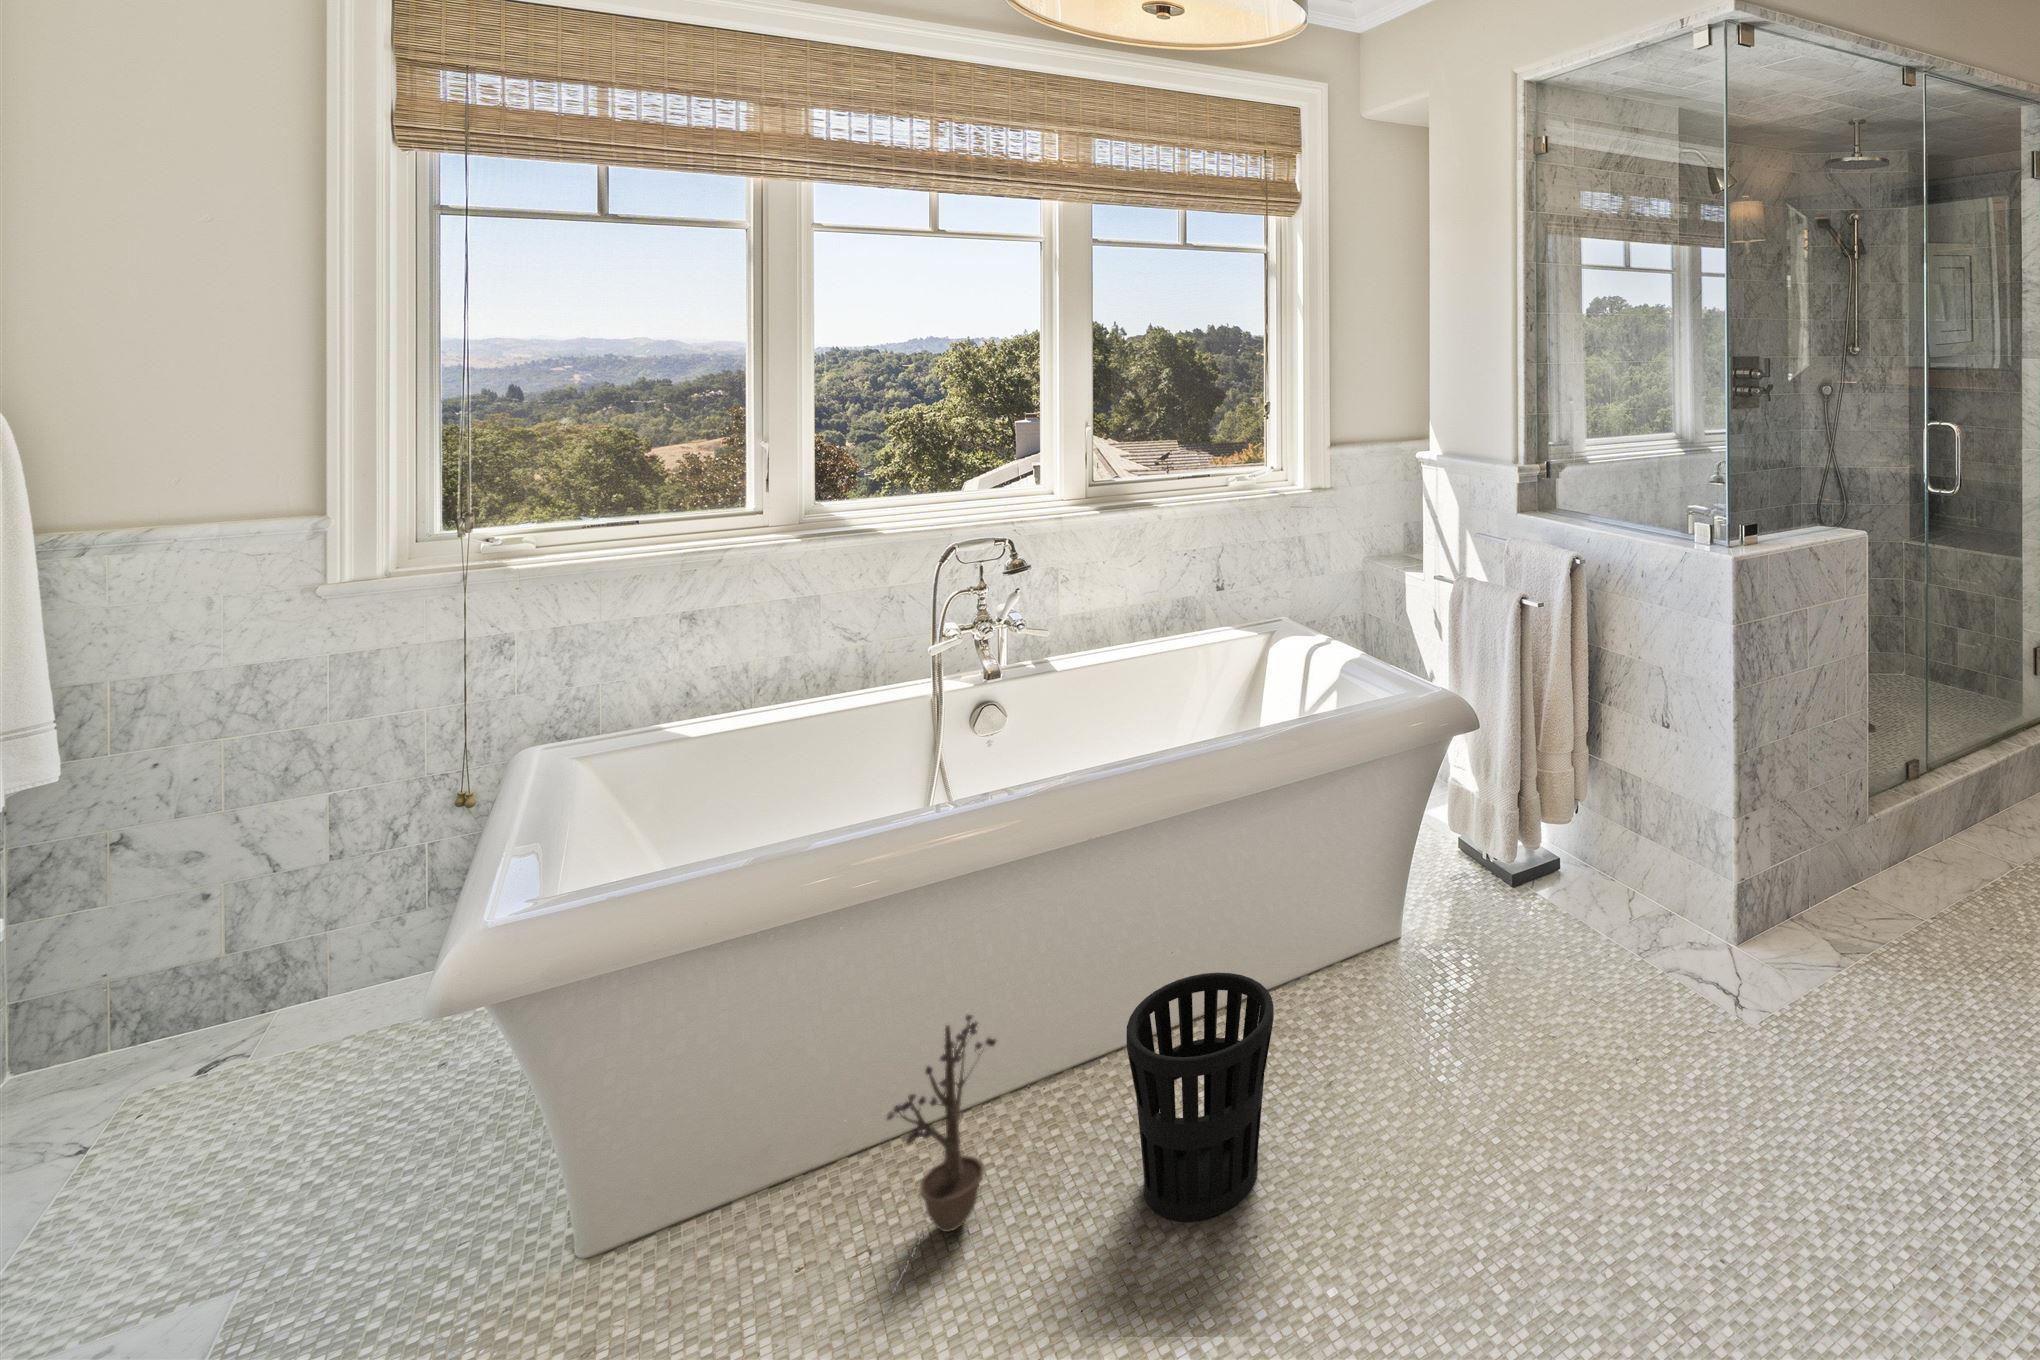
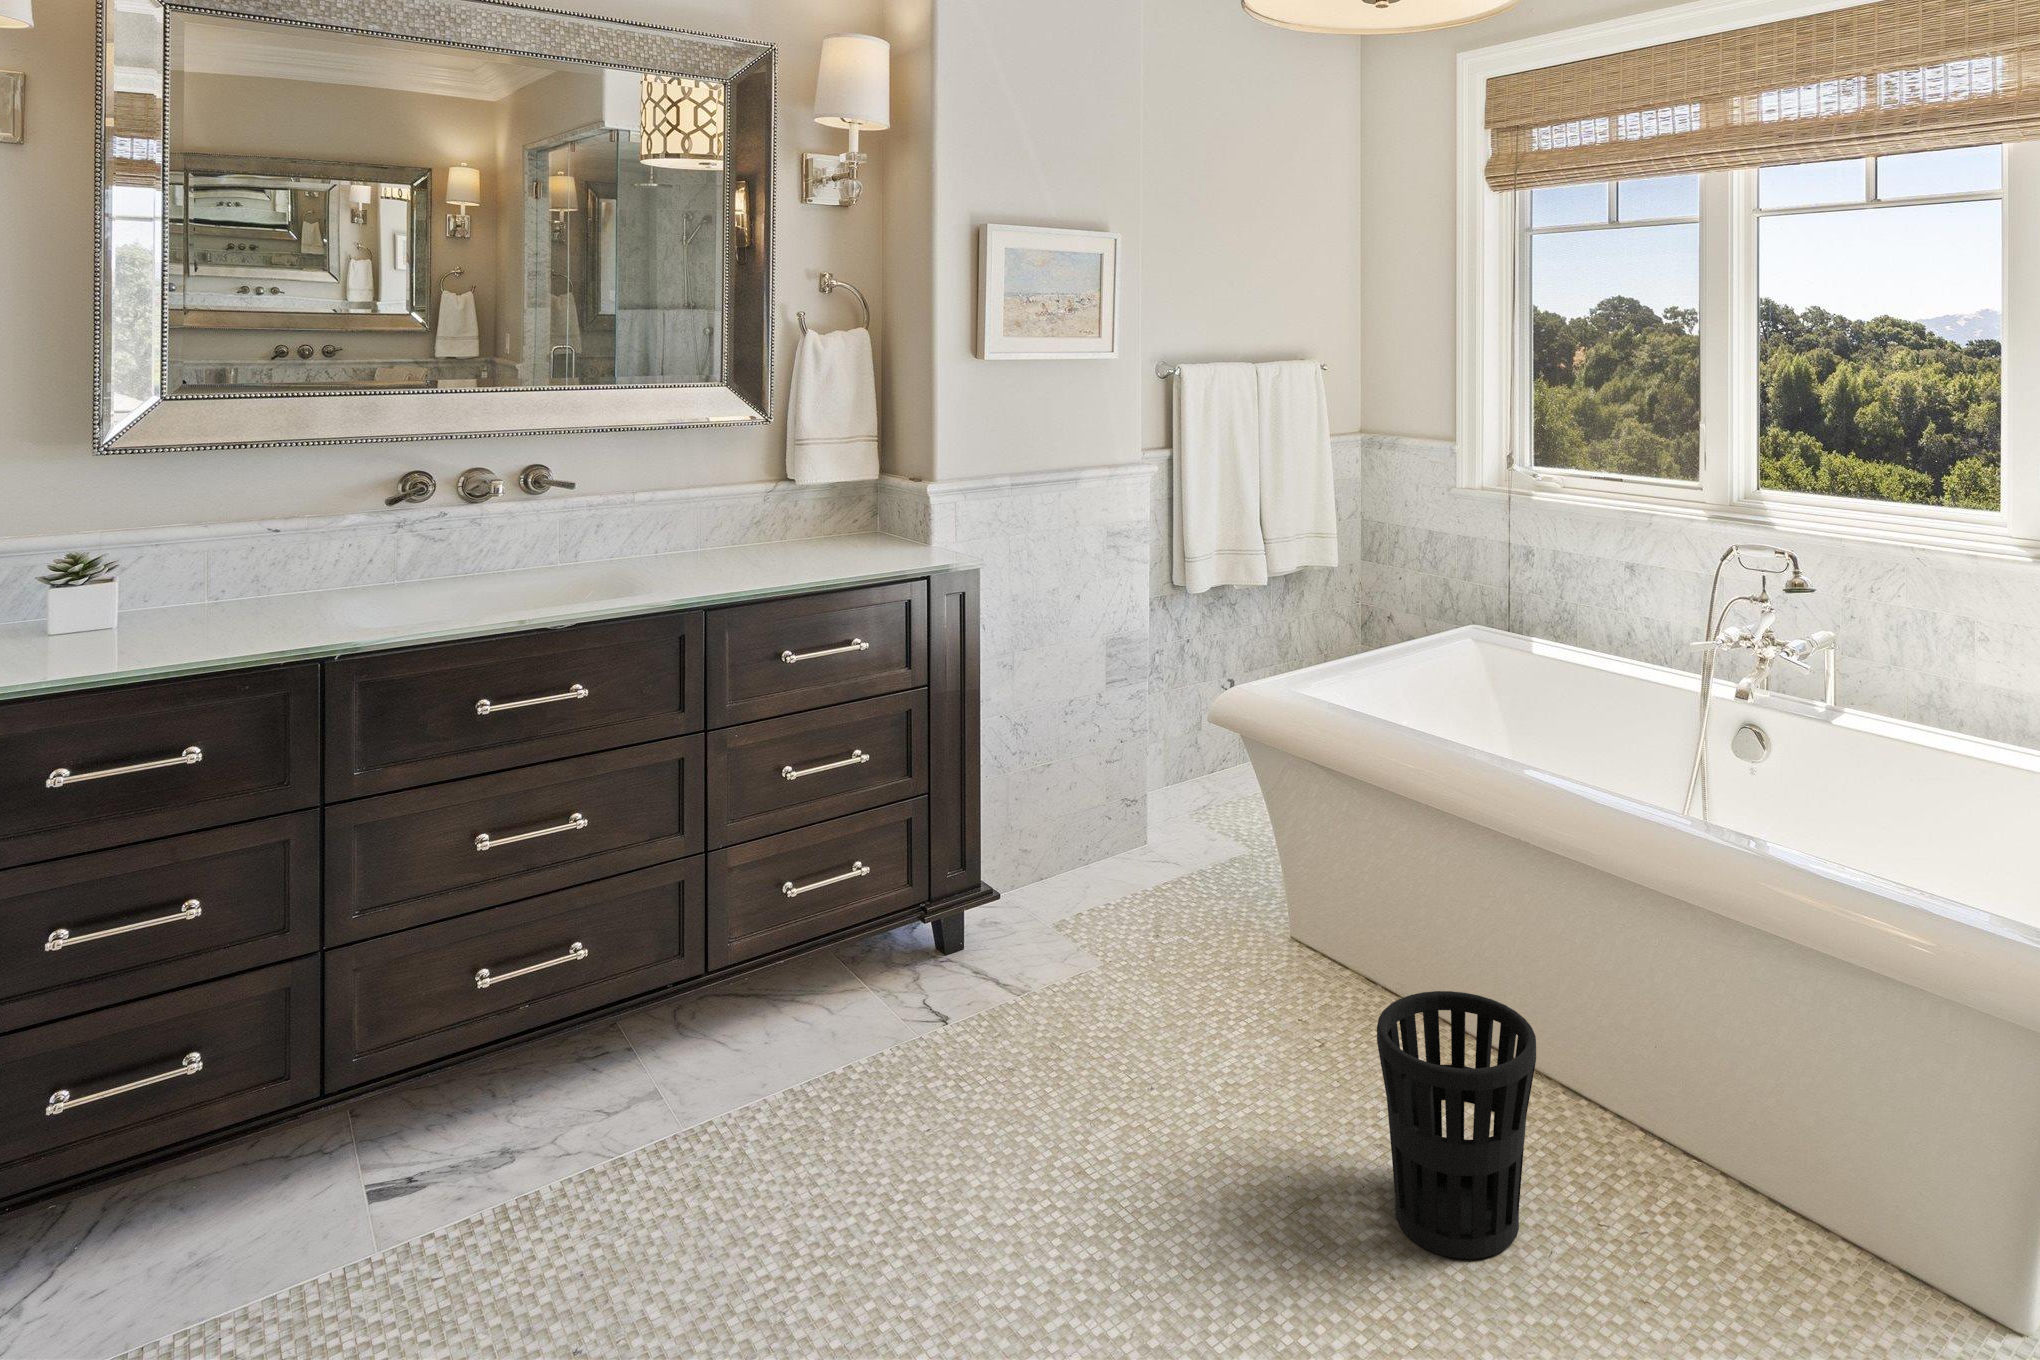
decorative plant: present [887,1015,996,1292] -> none [1268,890,1405,1079]

